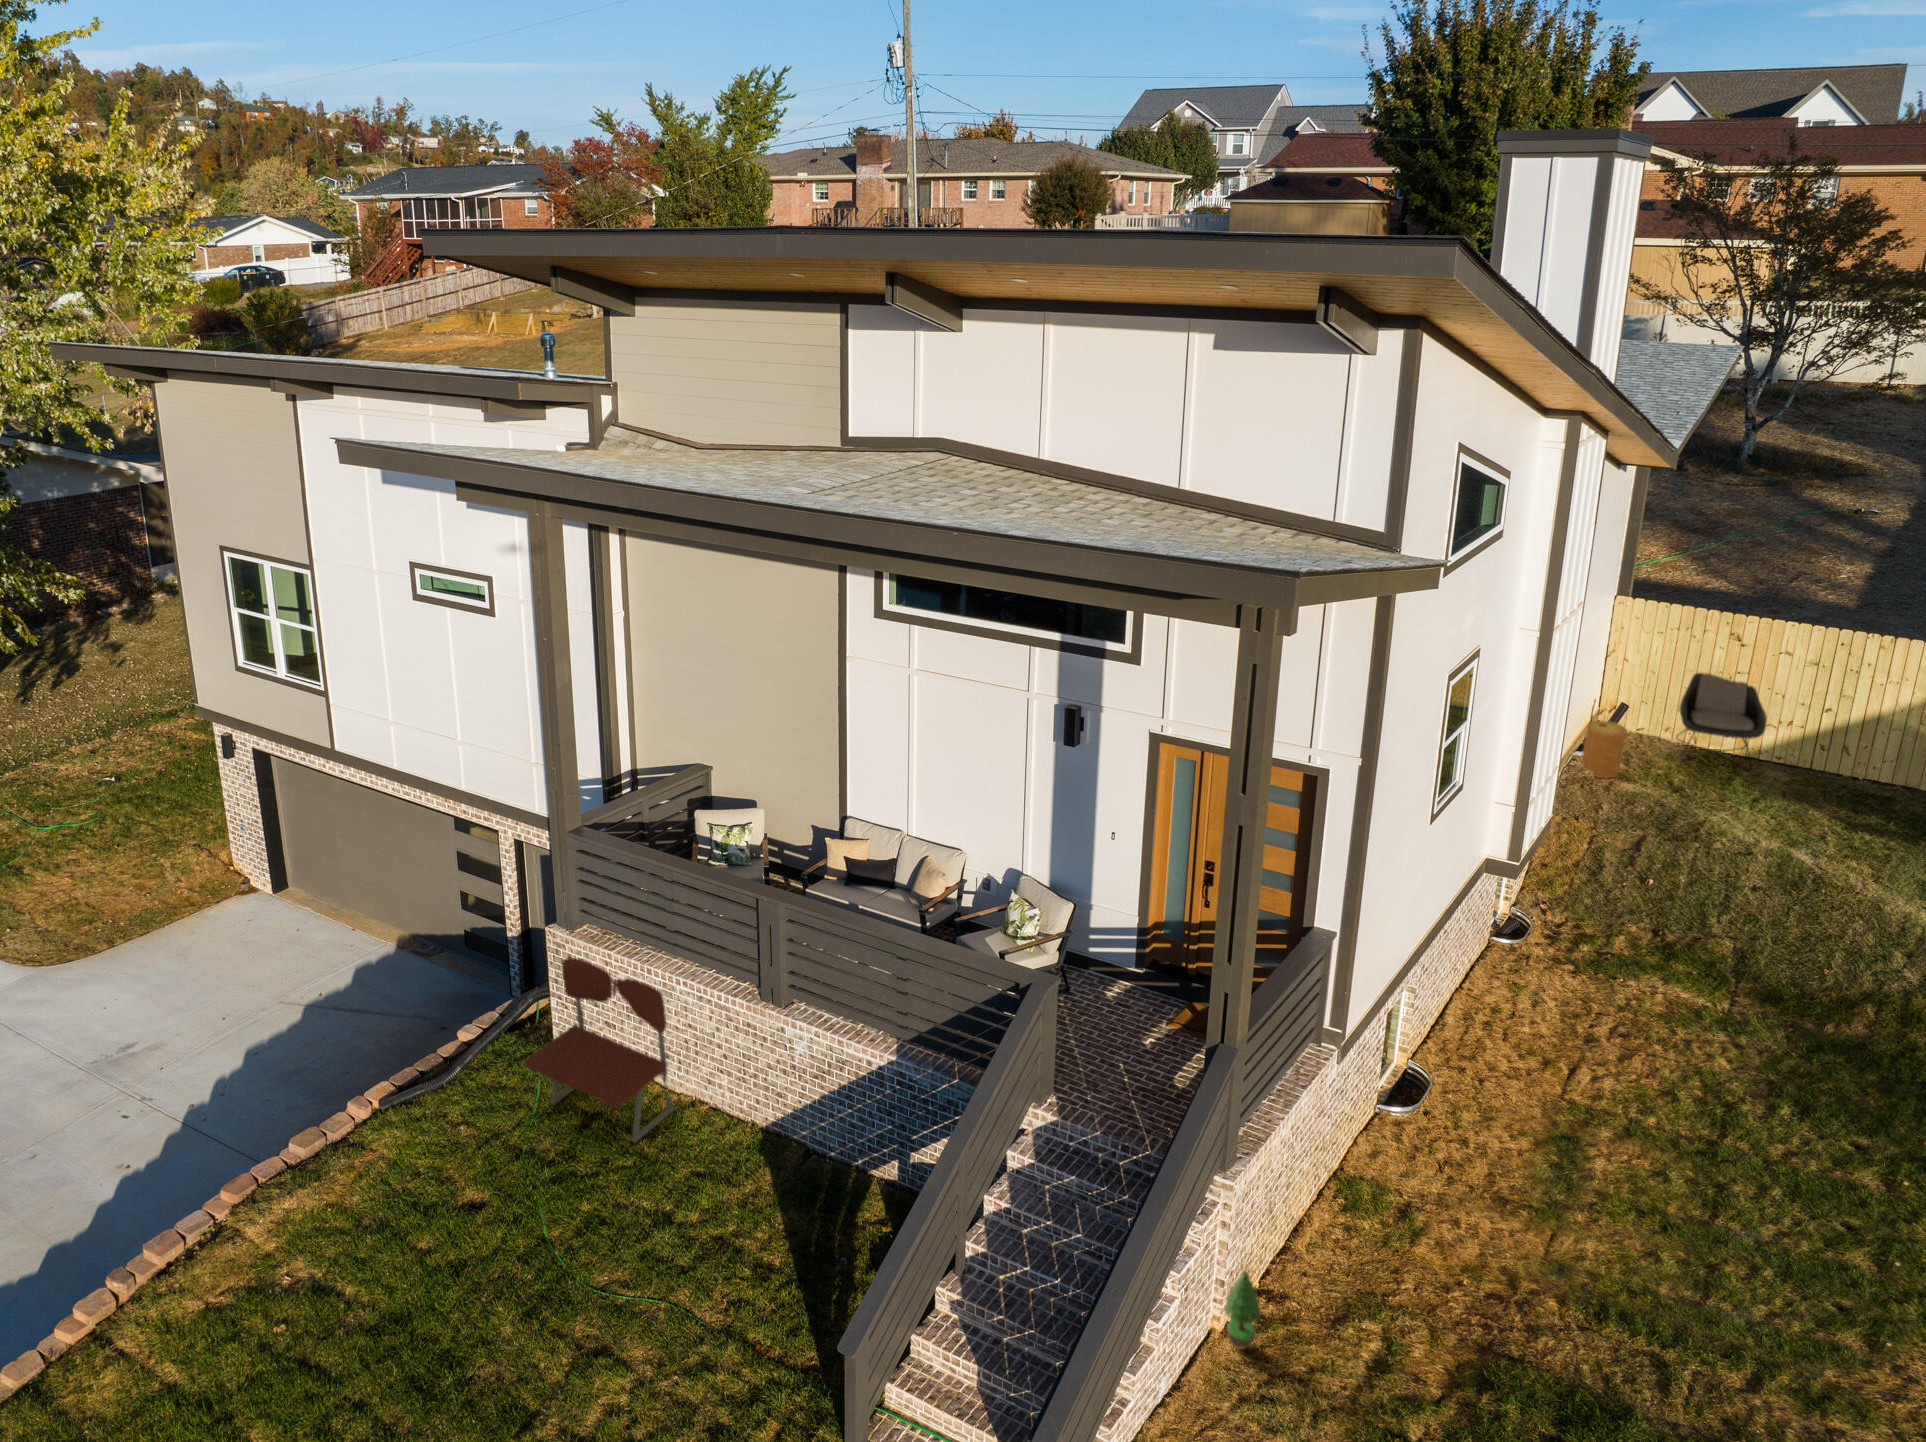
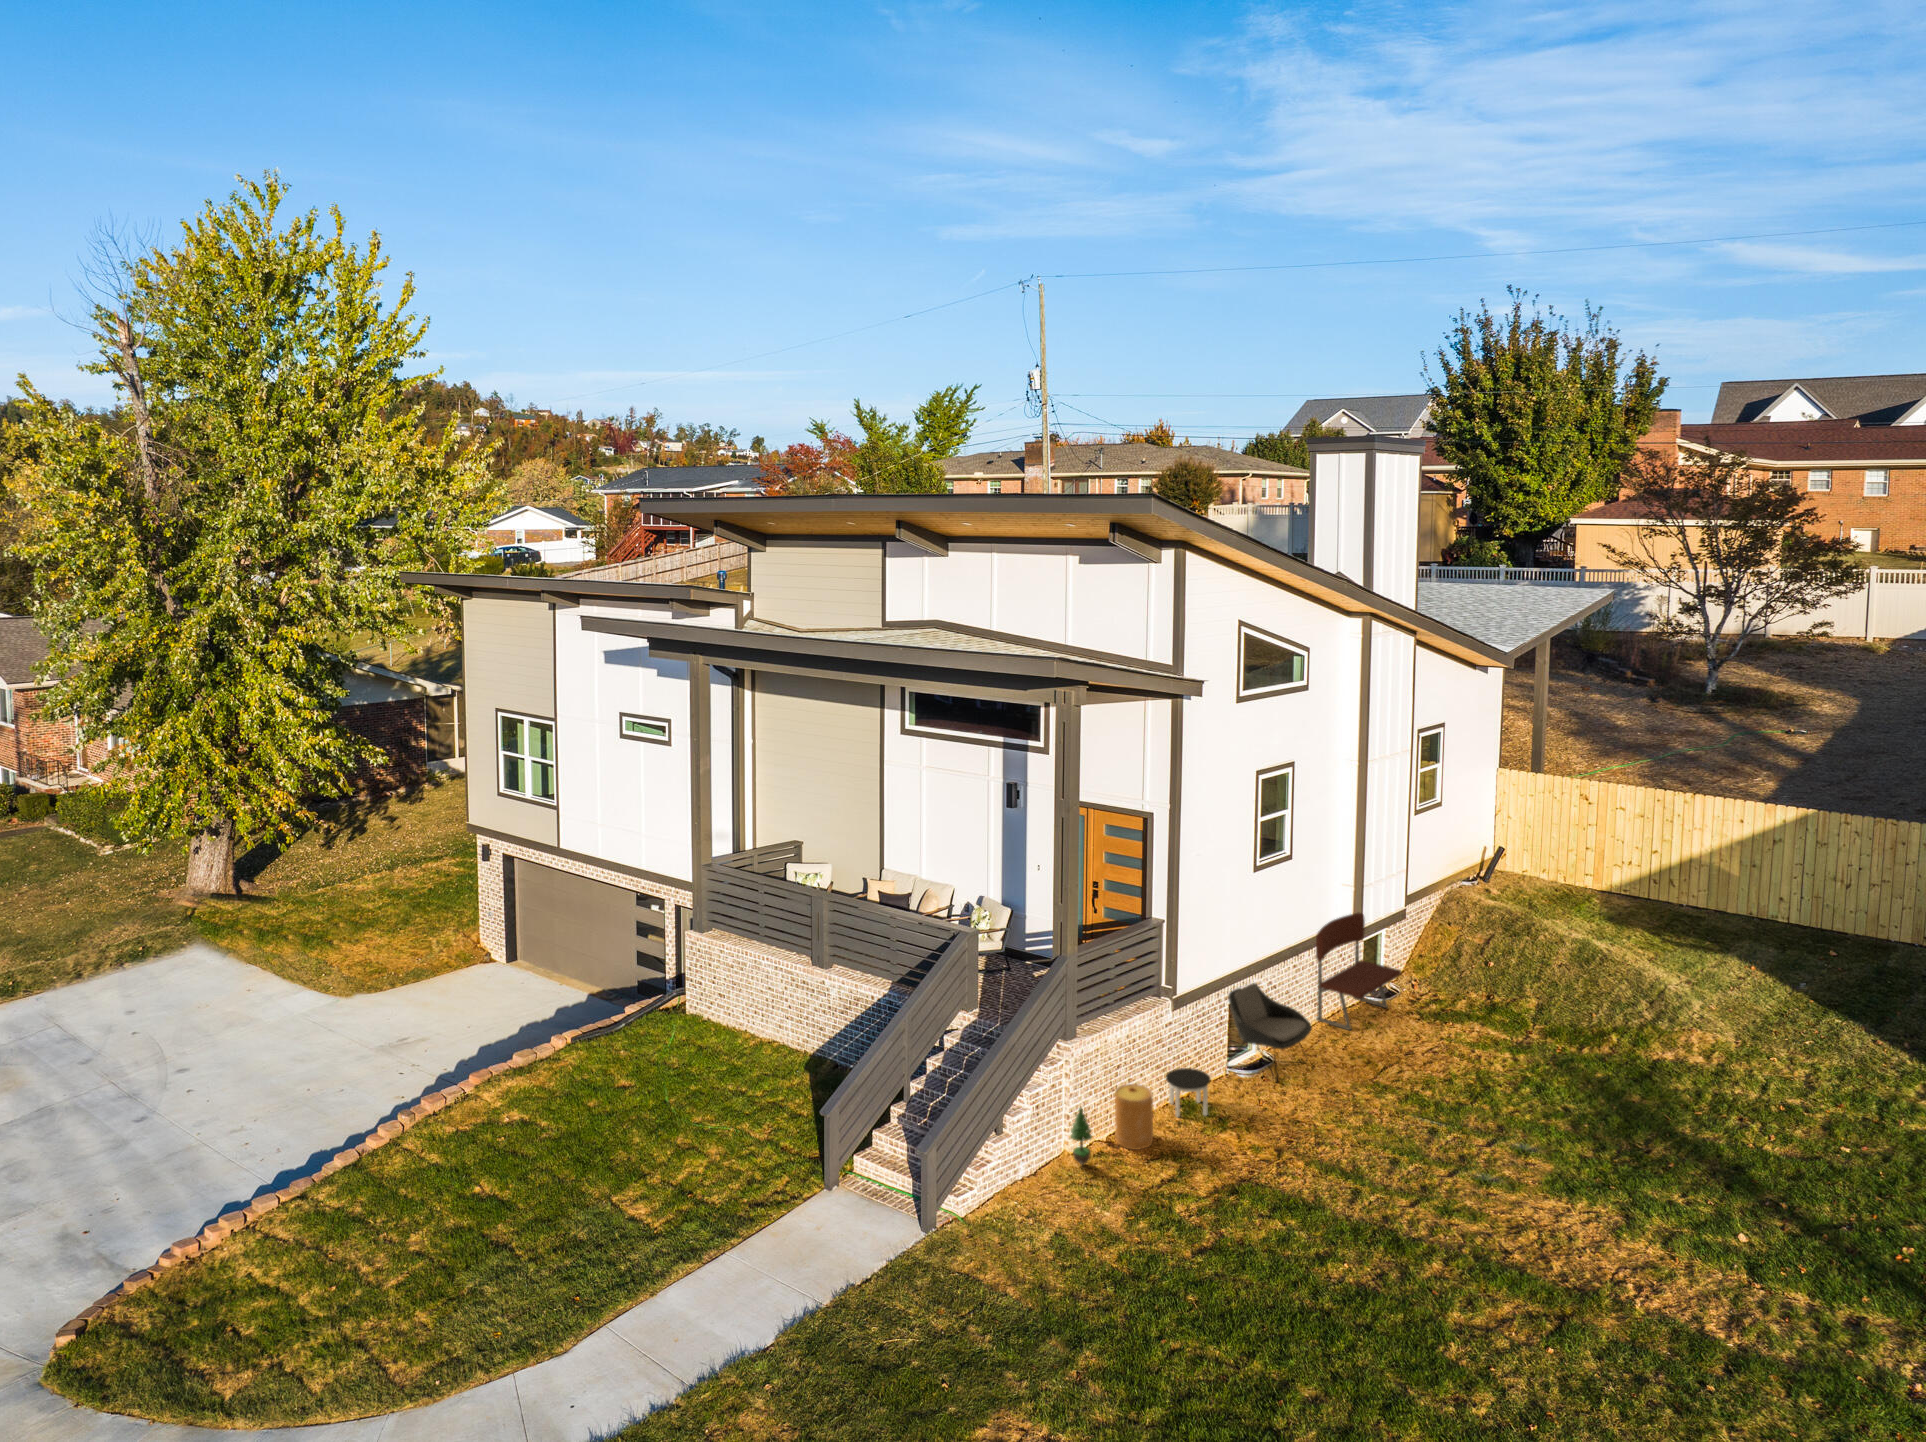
lounge chair: present [1676,673,1767,771] -> present [1227,983,1312,1083]
basket: present [1582,721,1626,779] -> present [1115,1084,1153,1150]
bench: present [524,958,675,1142] -> present [1316,912,1402,1031]
round table: none [1325,1137,1397,1220] -> present [1166,1068,1211,1117]

